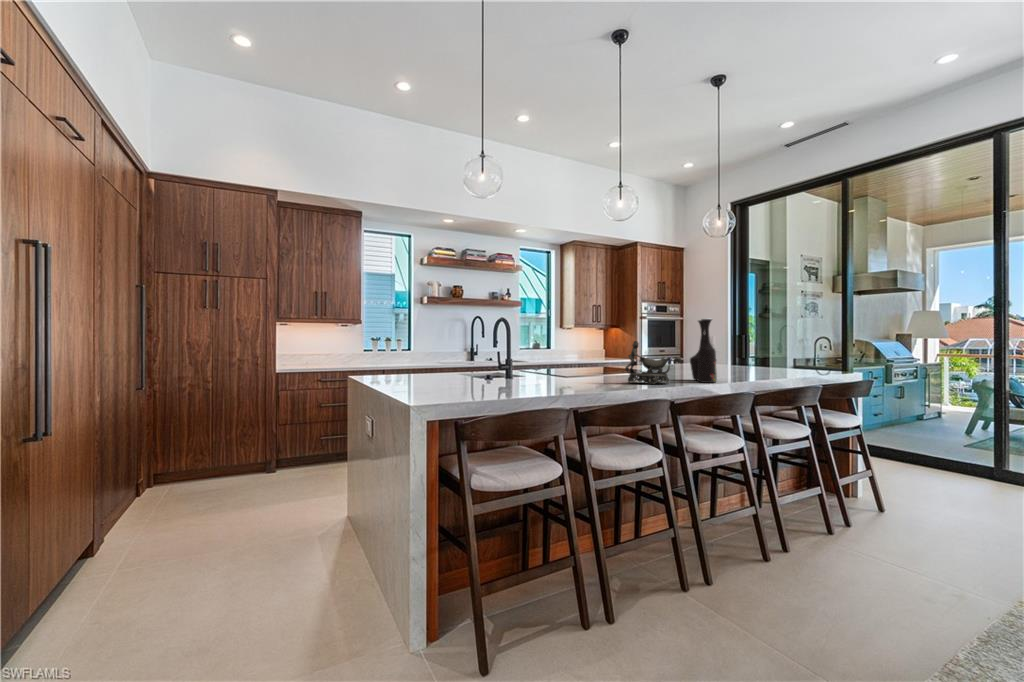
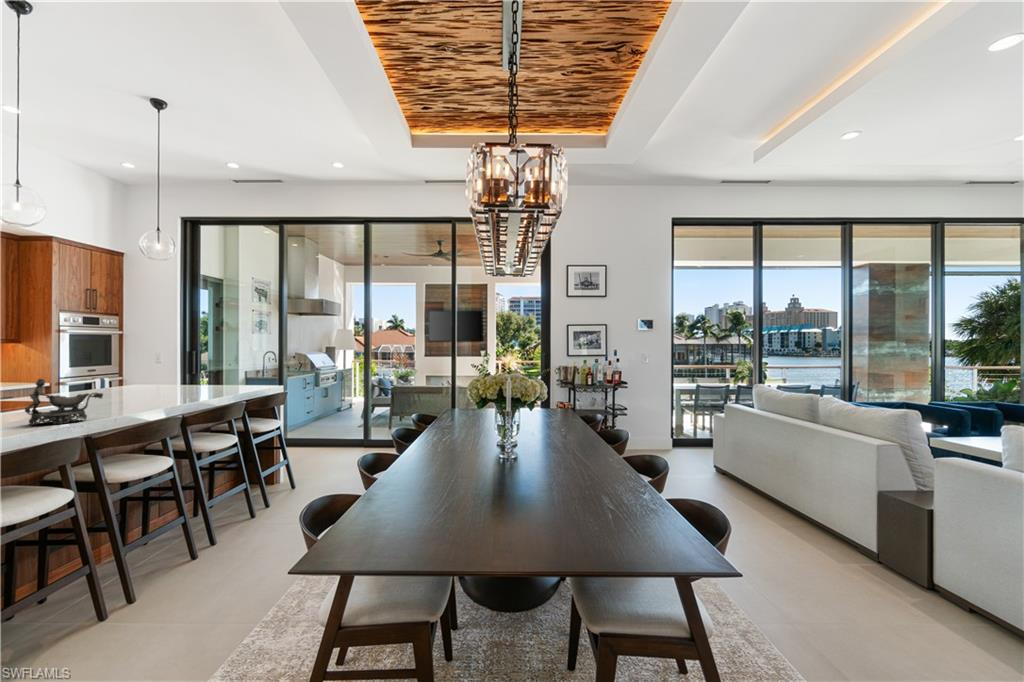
vase: present [690,319,717,383] -> none [115,352,147,414]

